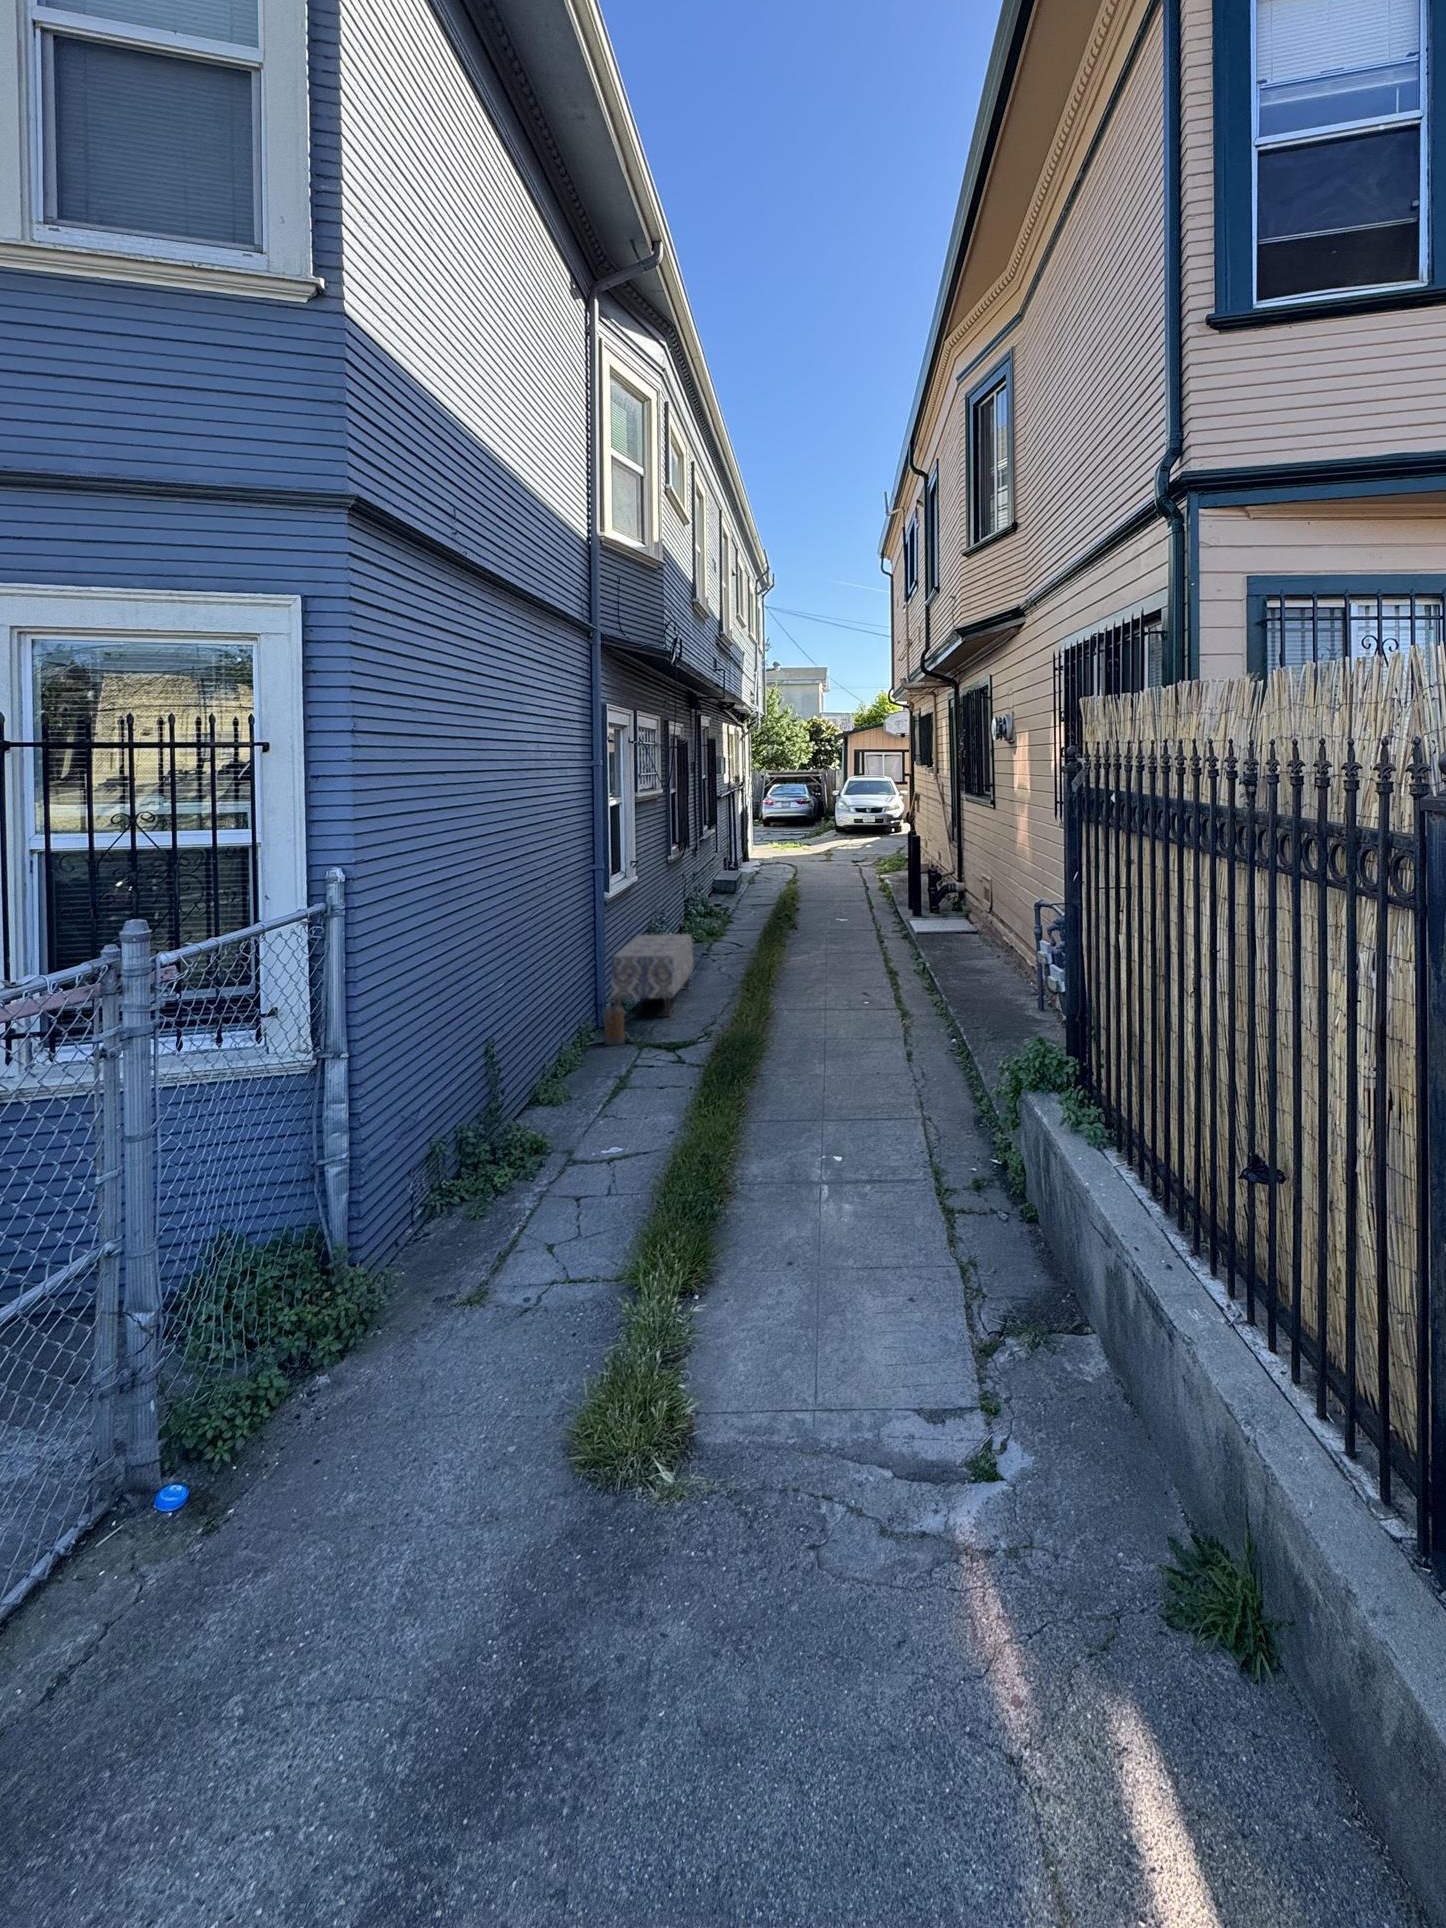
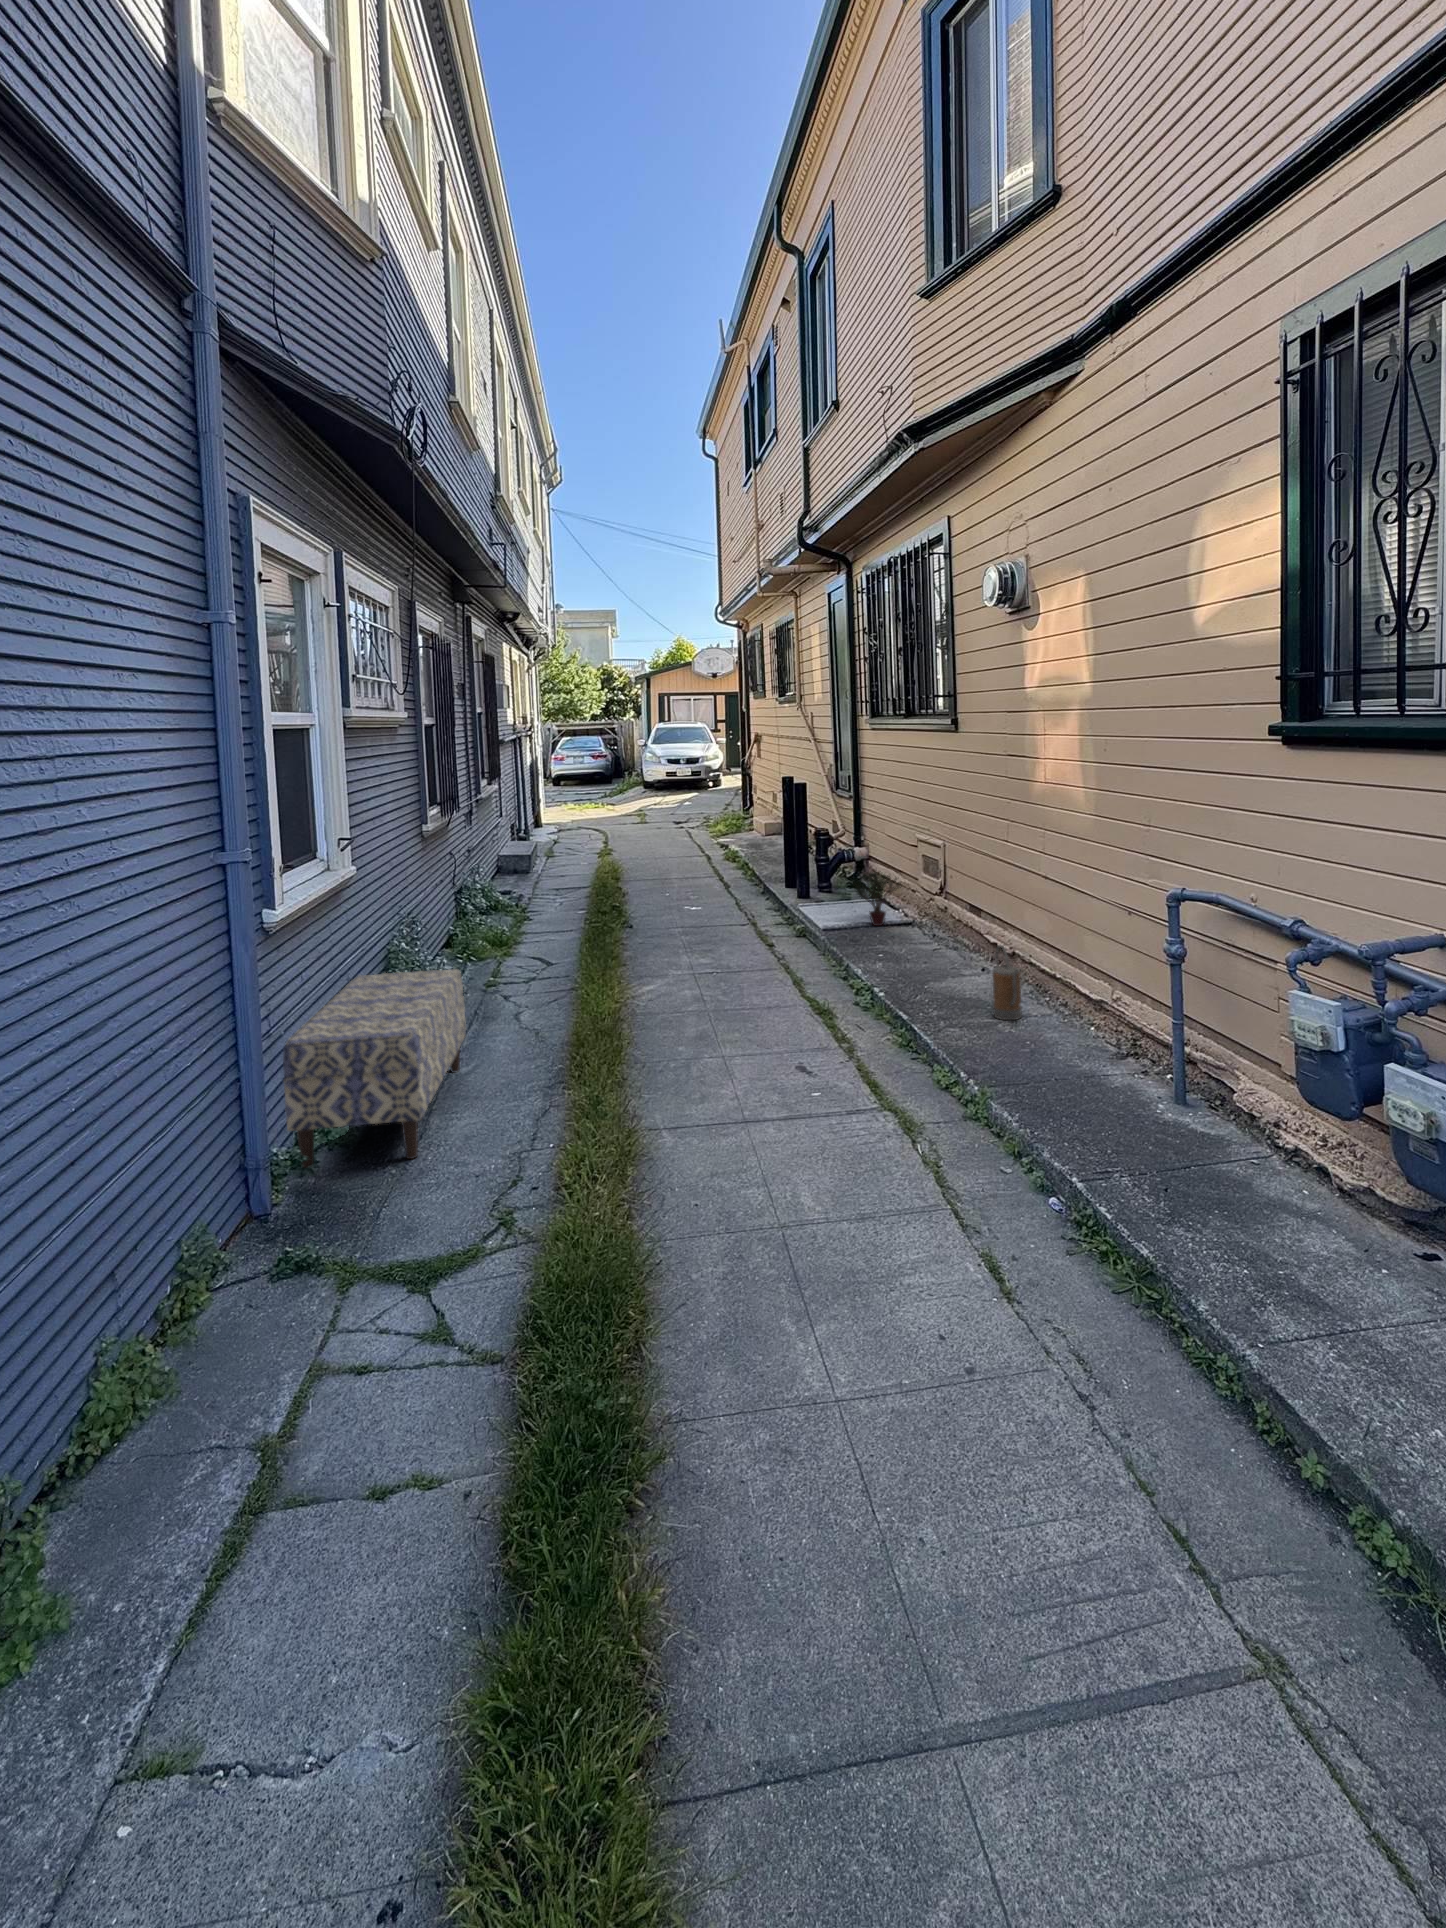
potted plant: none [940,897,976,935] -> present [852,872,901,926]
watering can: present [604,995,624,1046] -> present [993,945,1022,1020]

